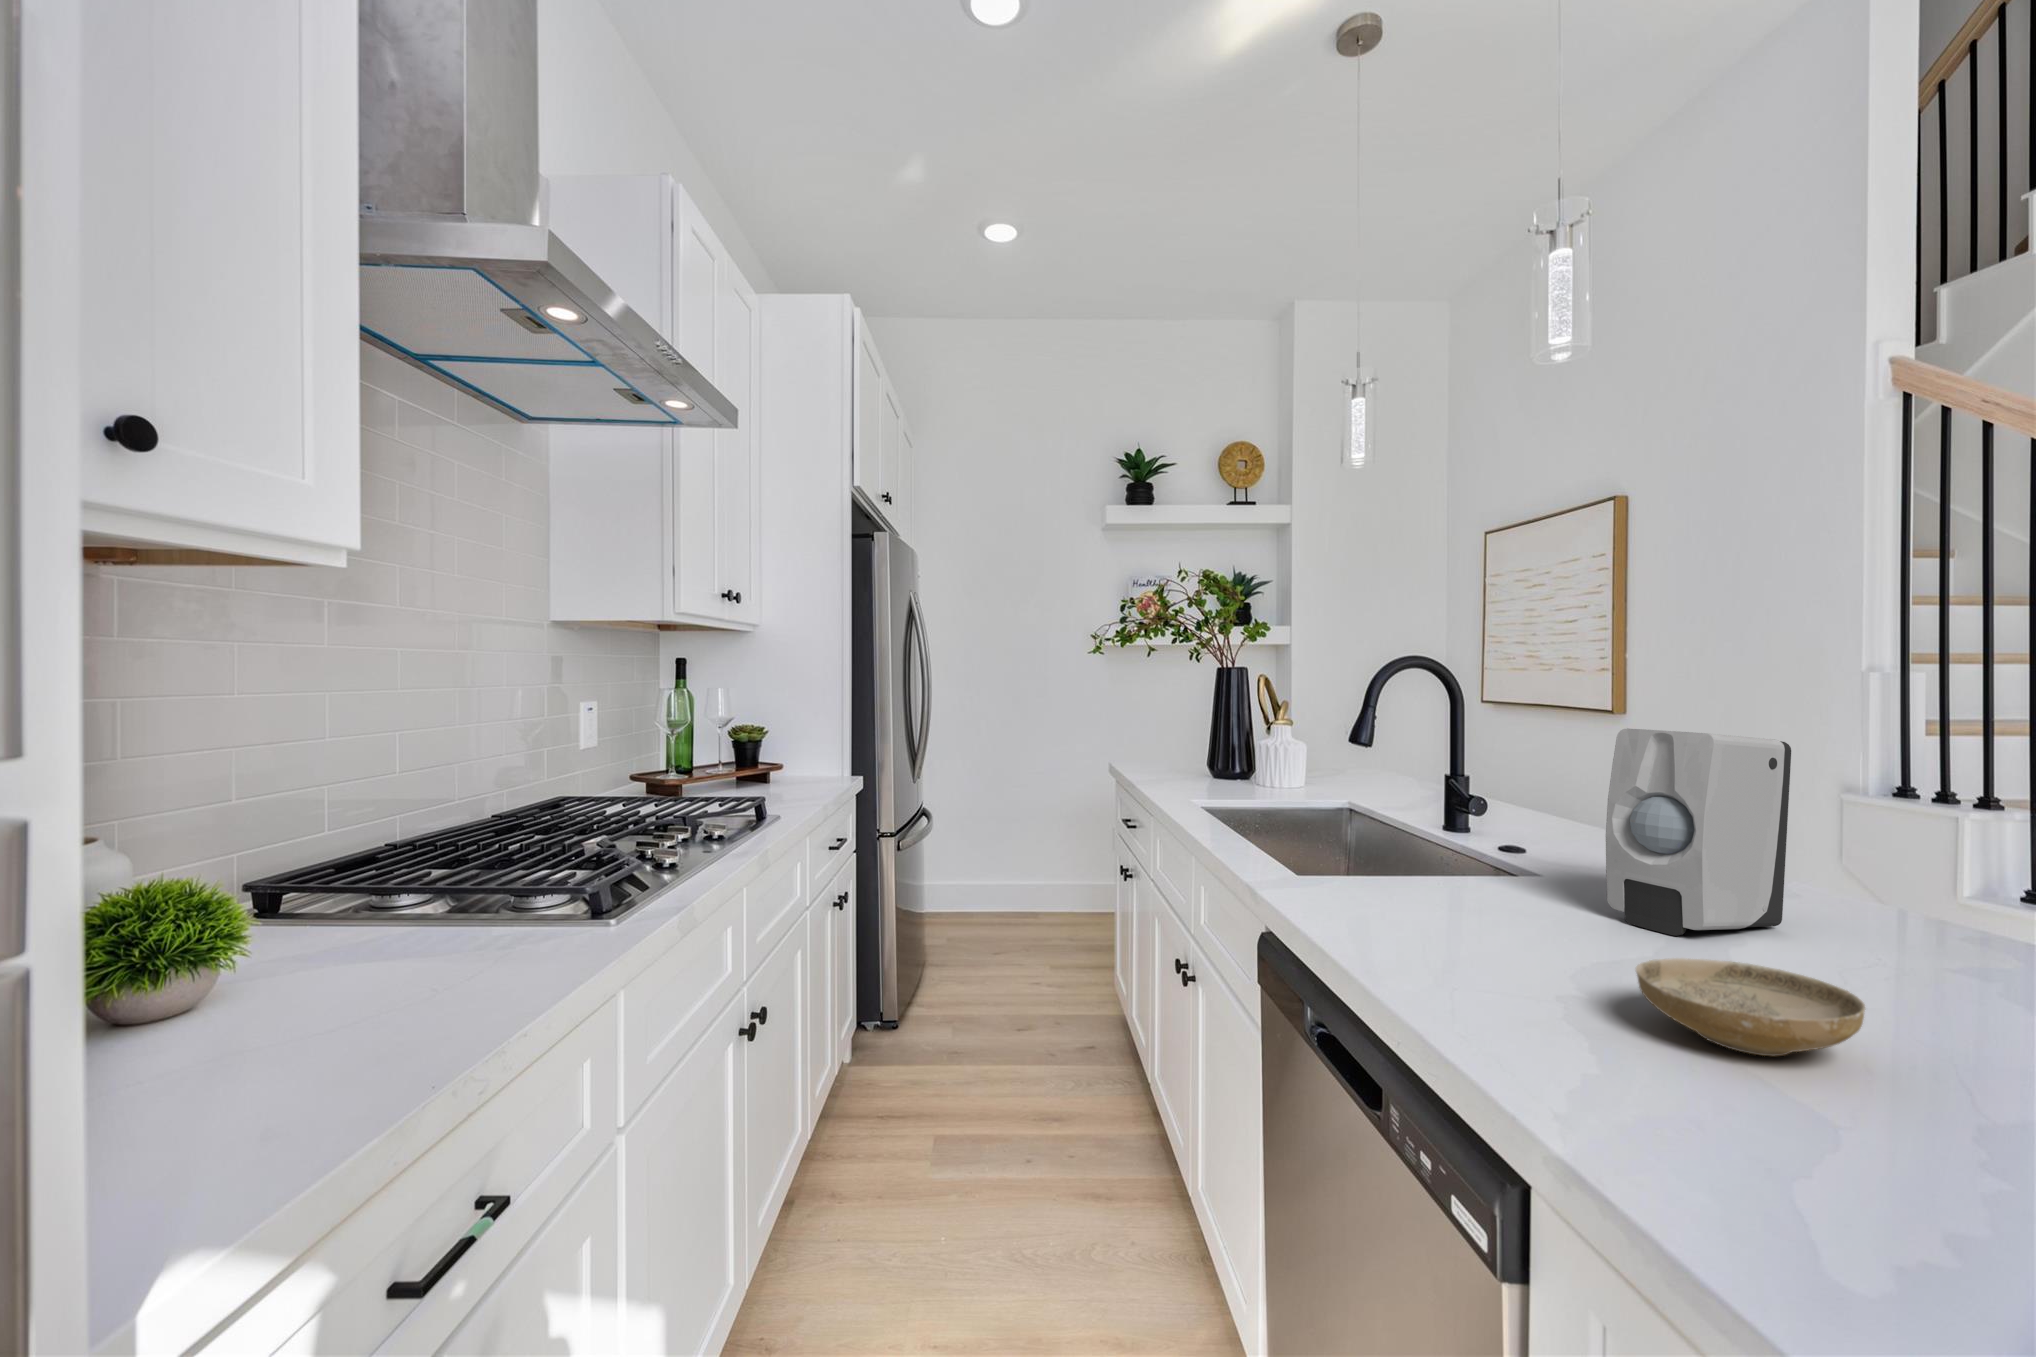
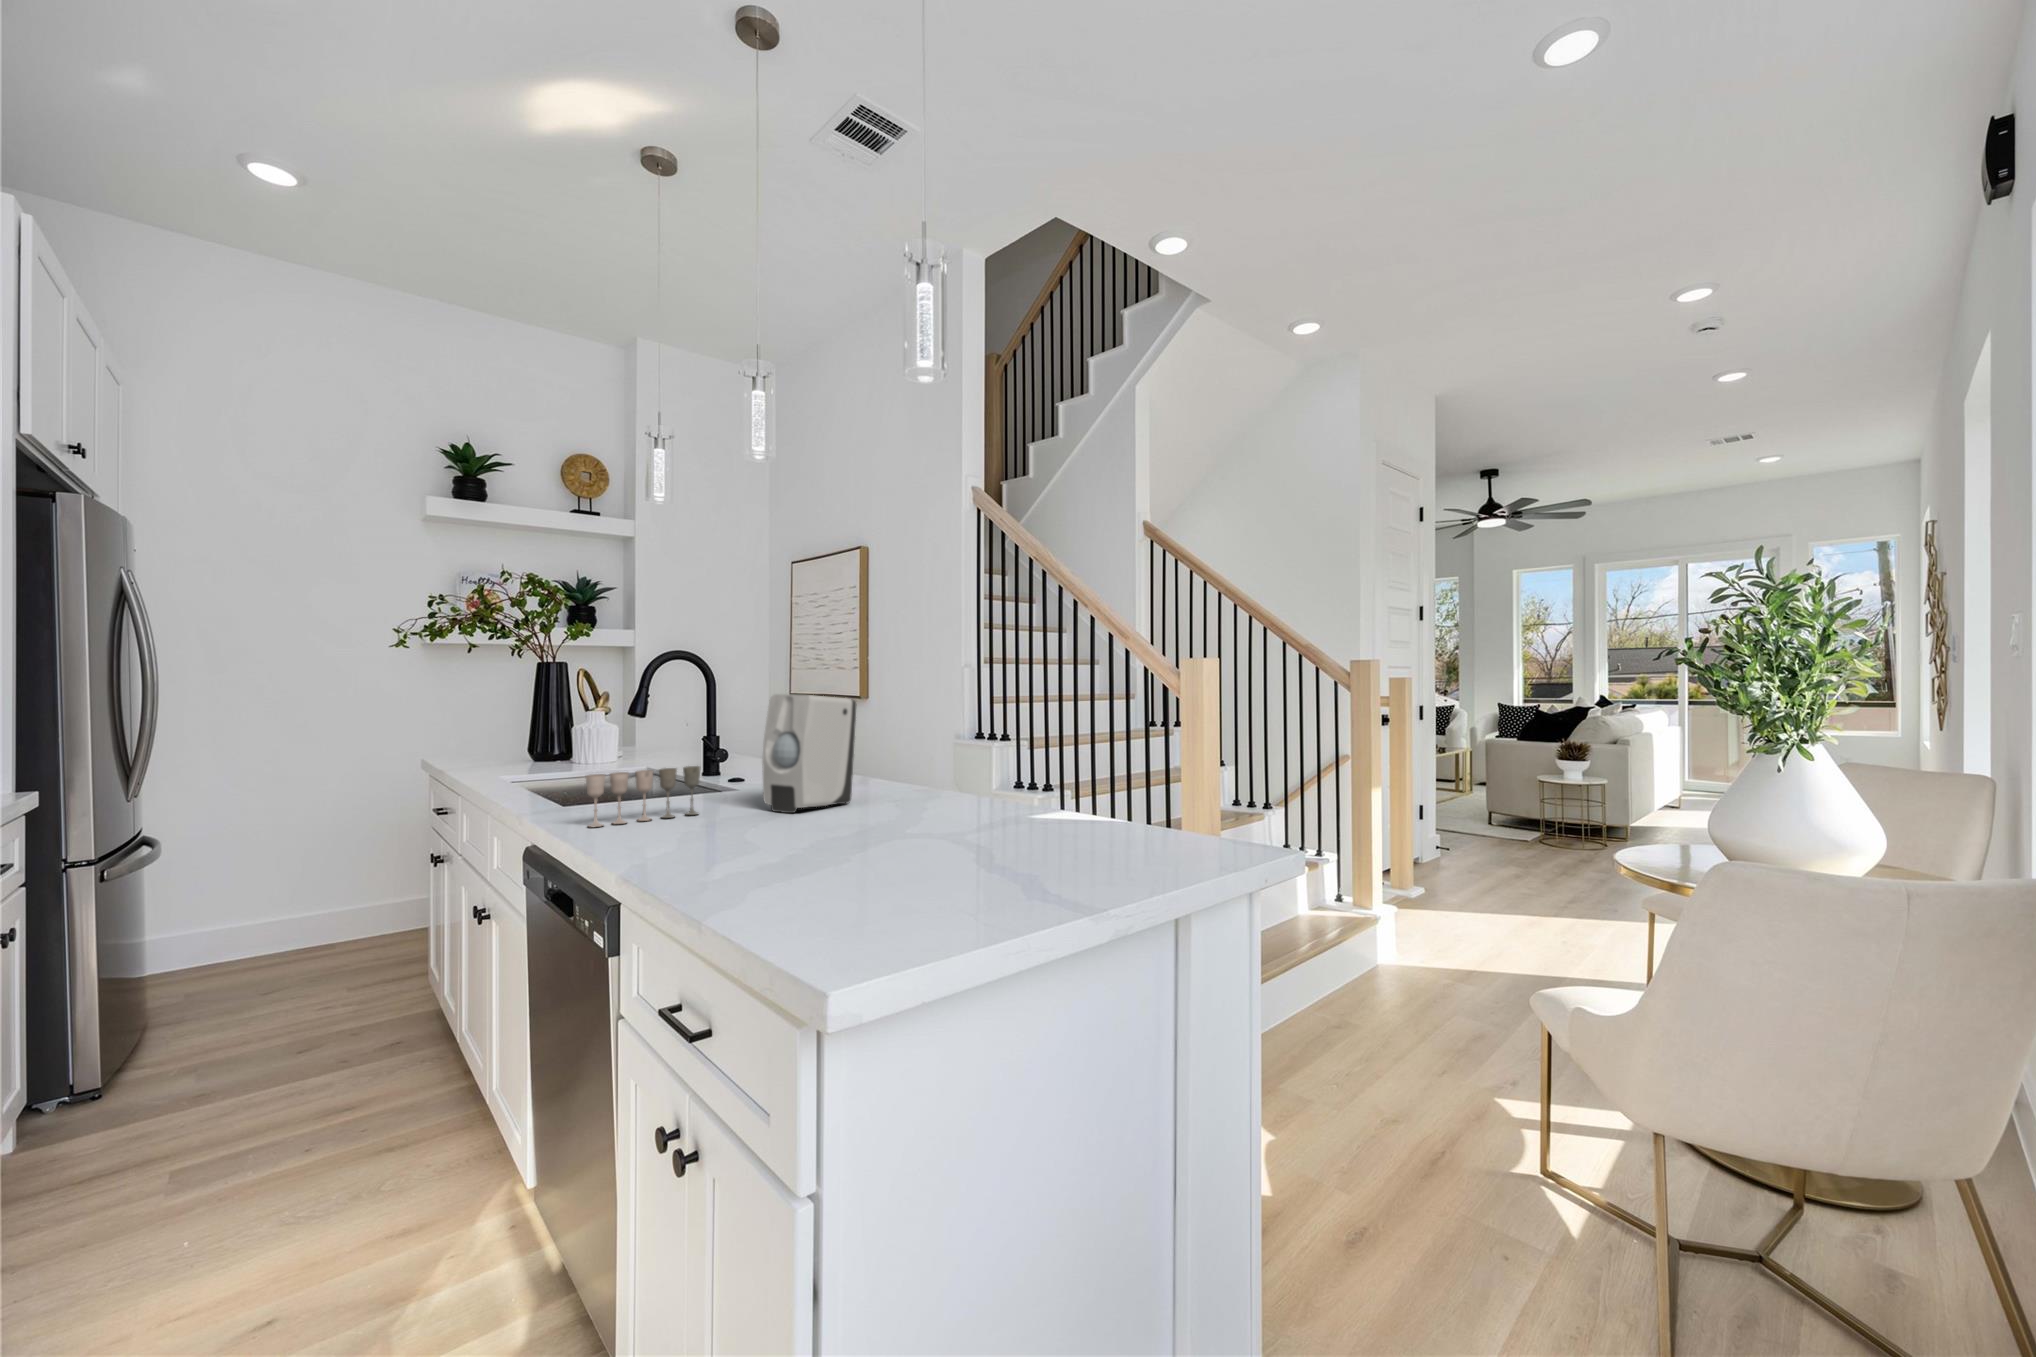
wine glass: none [1339,833,1499,912] -> present [586,766,700,827]
ceramic bowl: present [1636,958,1865,1056] -> none [726,810,820,850]

